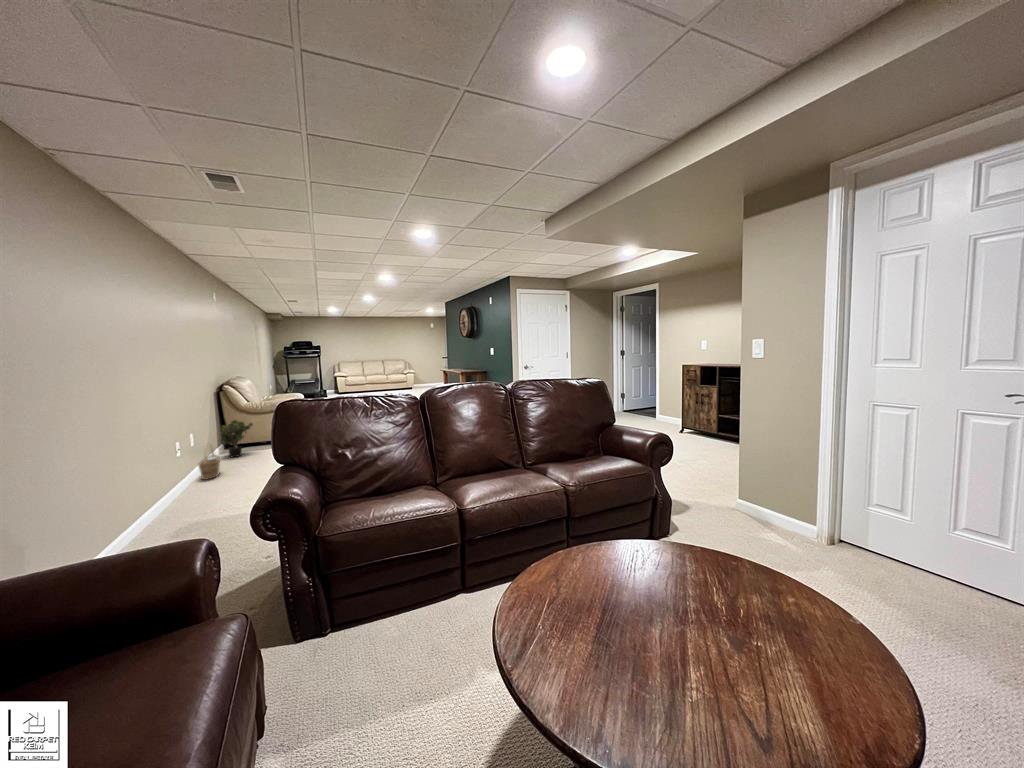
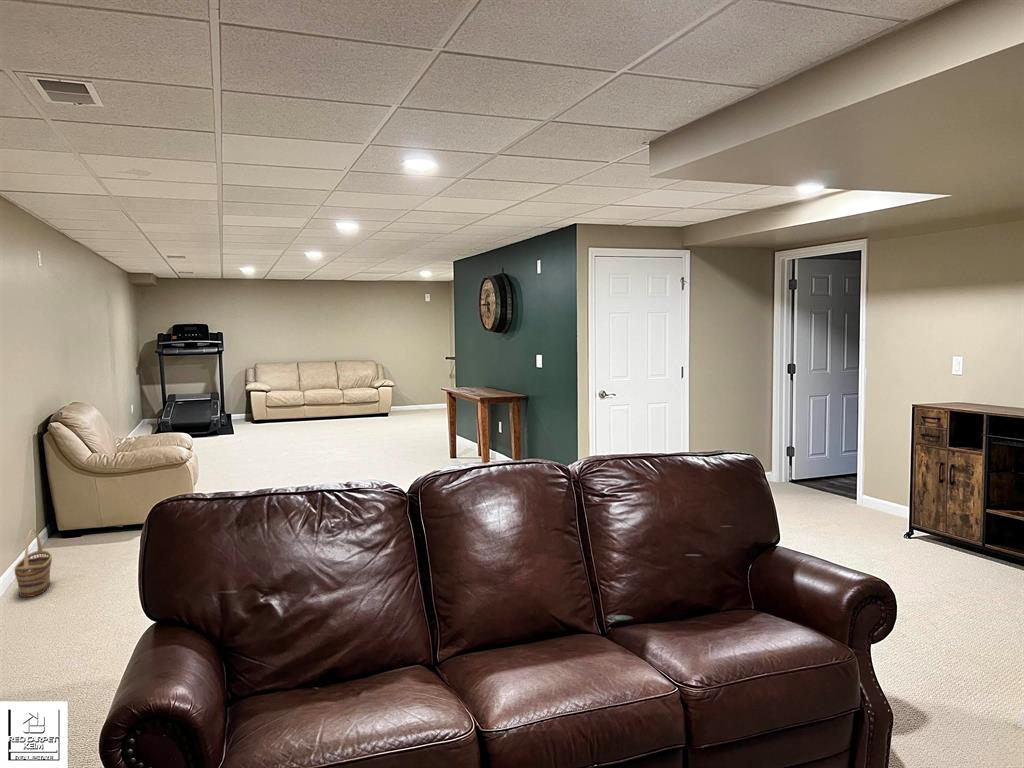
potted plant: present [220,419,253,457] -> none [50,482,110,551]

